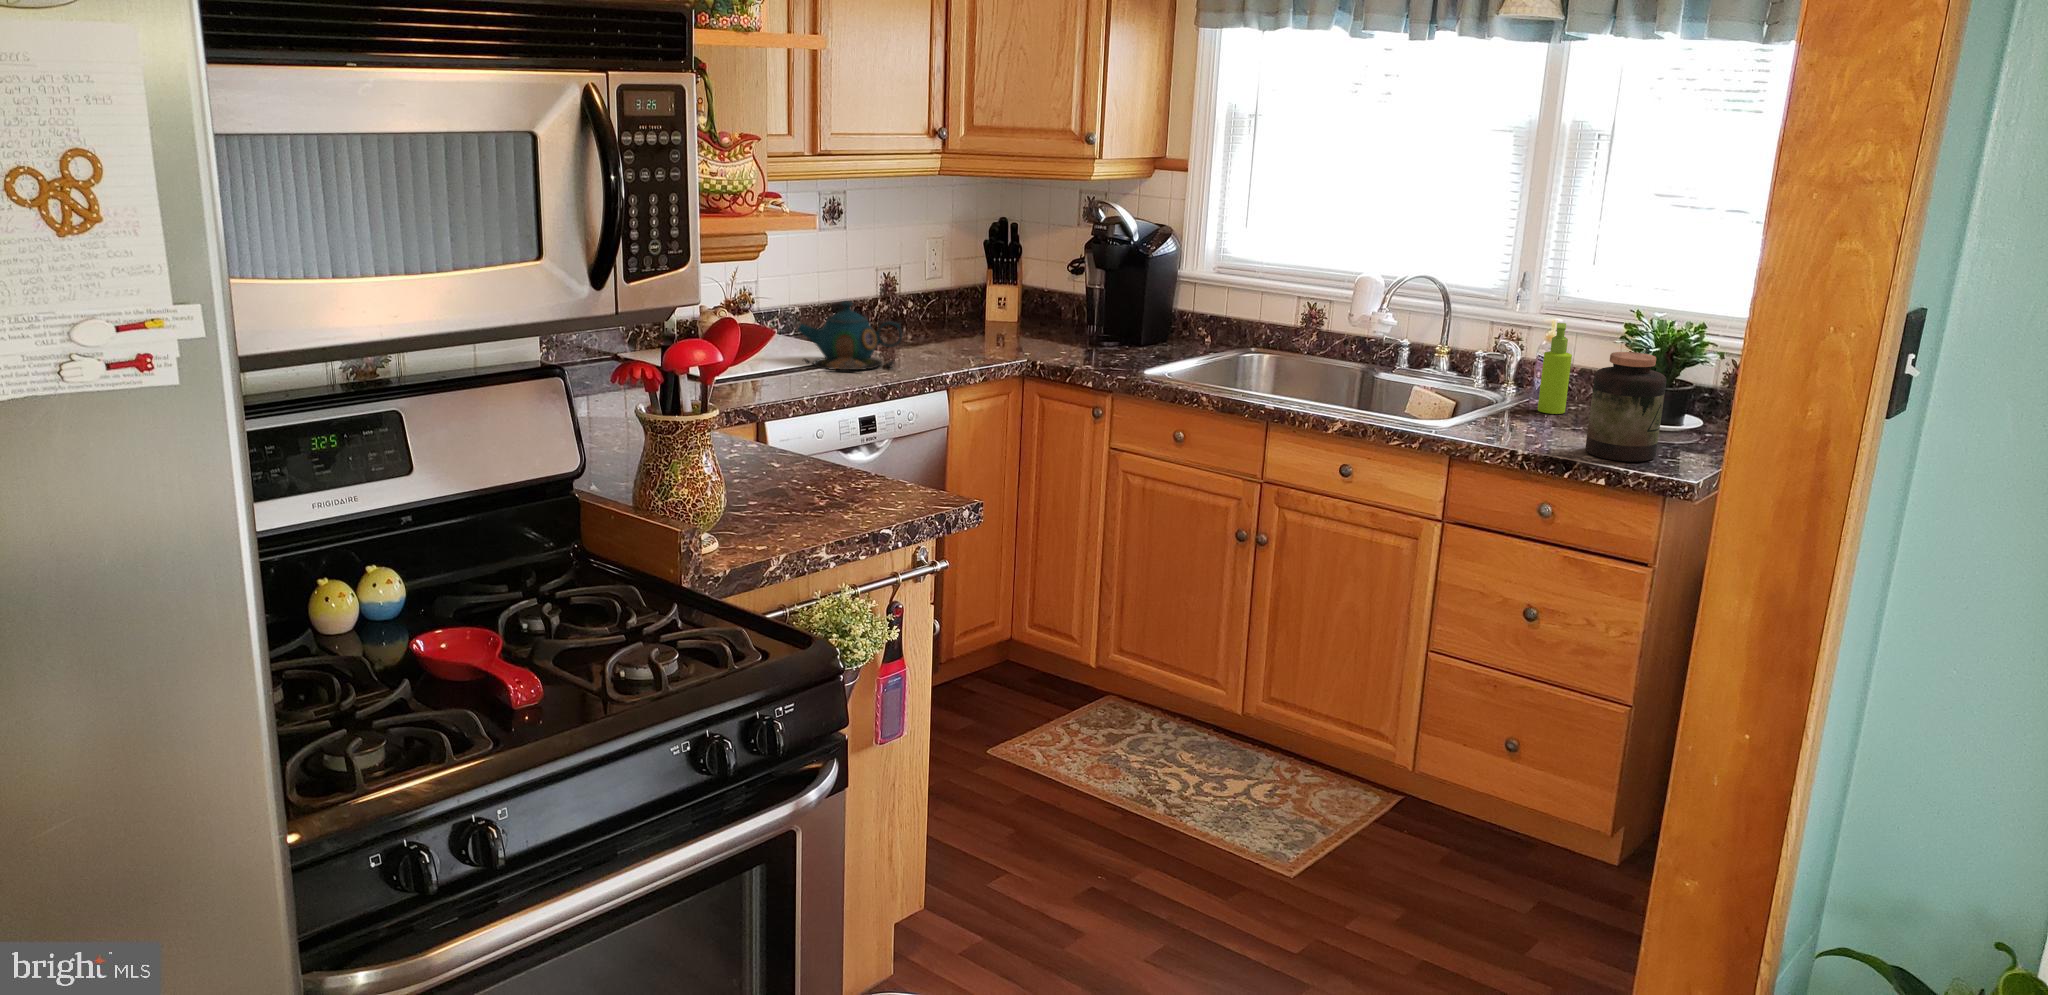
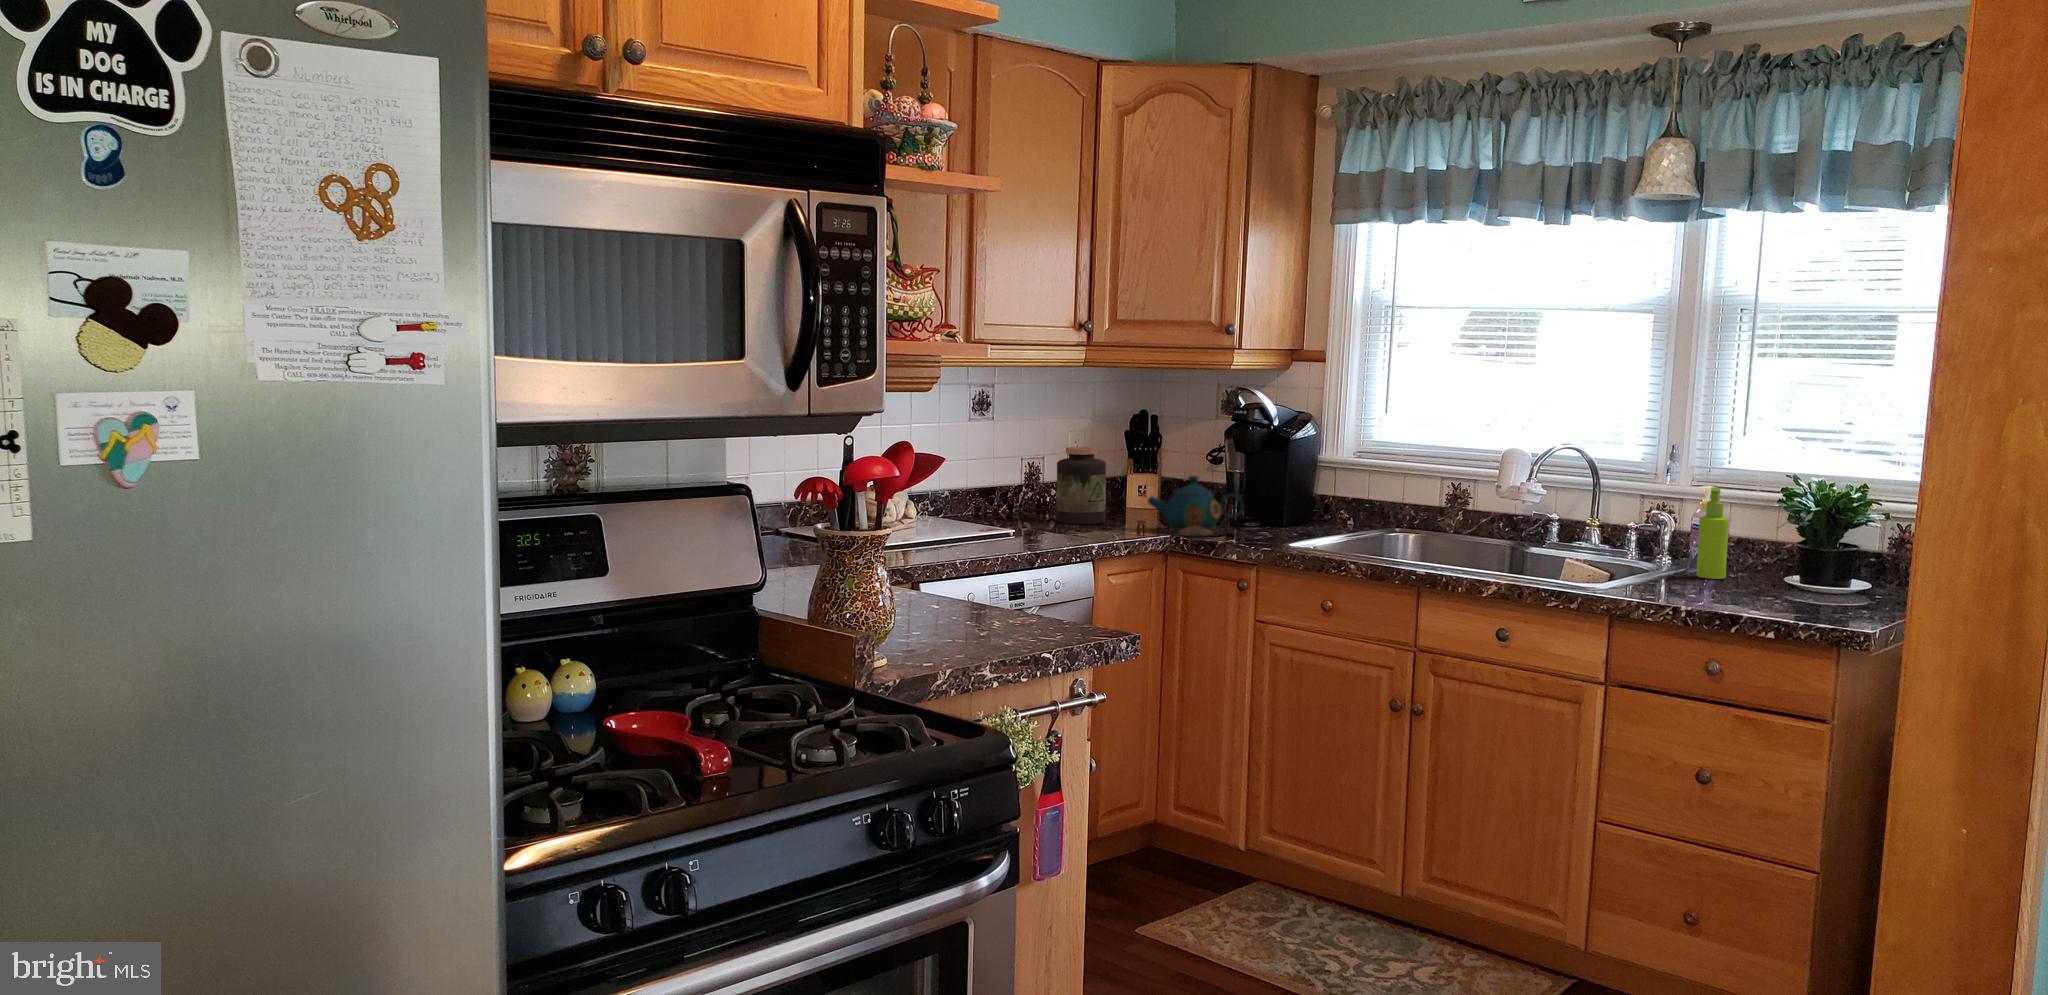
teapot: present [797,301,902,372] -> present [1148,476,1243,538]
jar: present [1586,352,1666,462] -> present [1057,447,1106,524]

